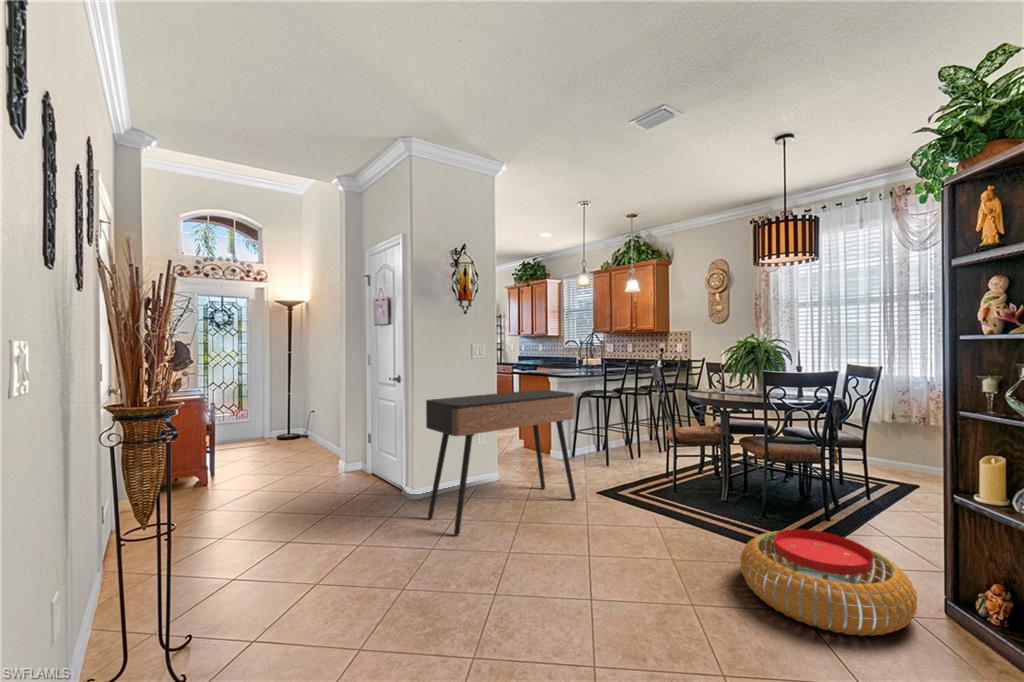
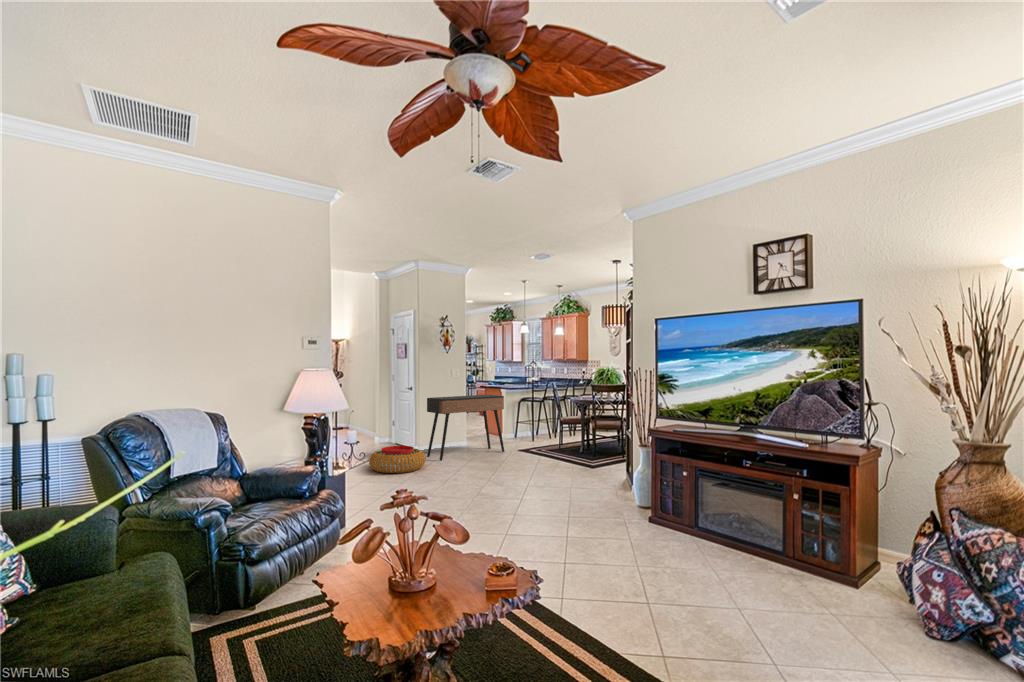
pouf: present [741,529,917,636] -> present [369,446,425,473]

